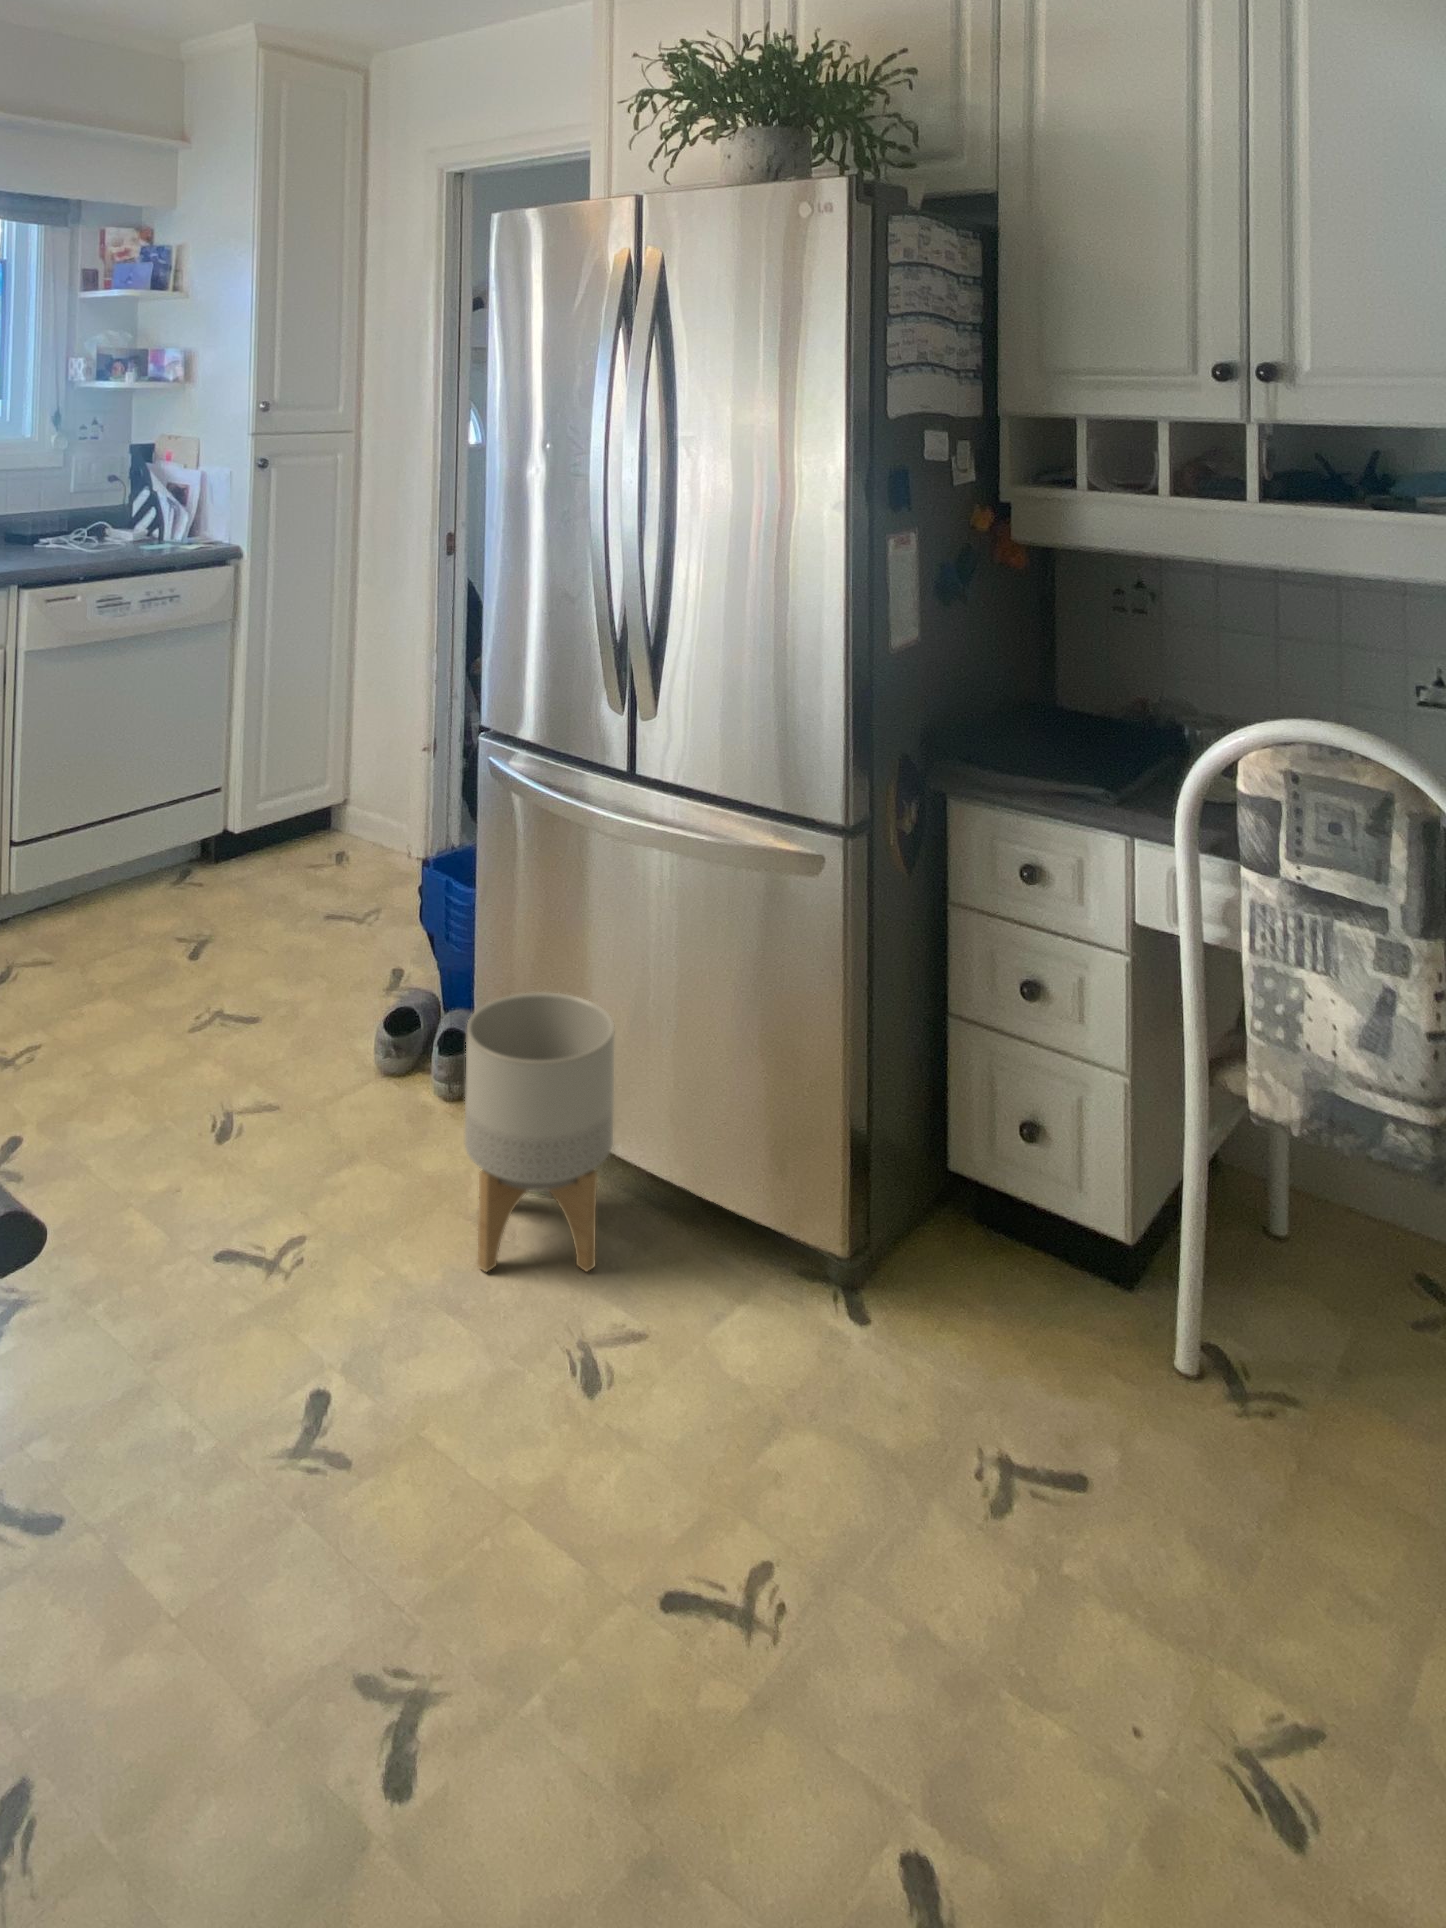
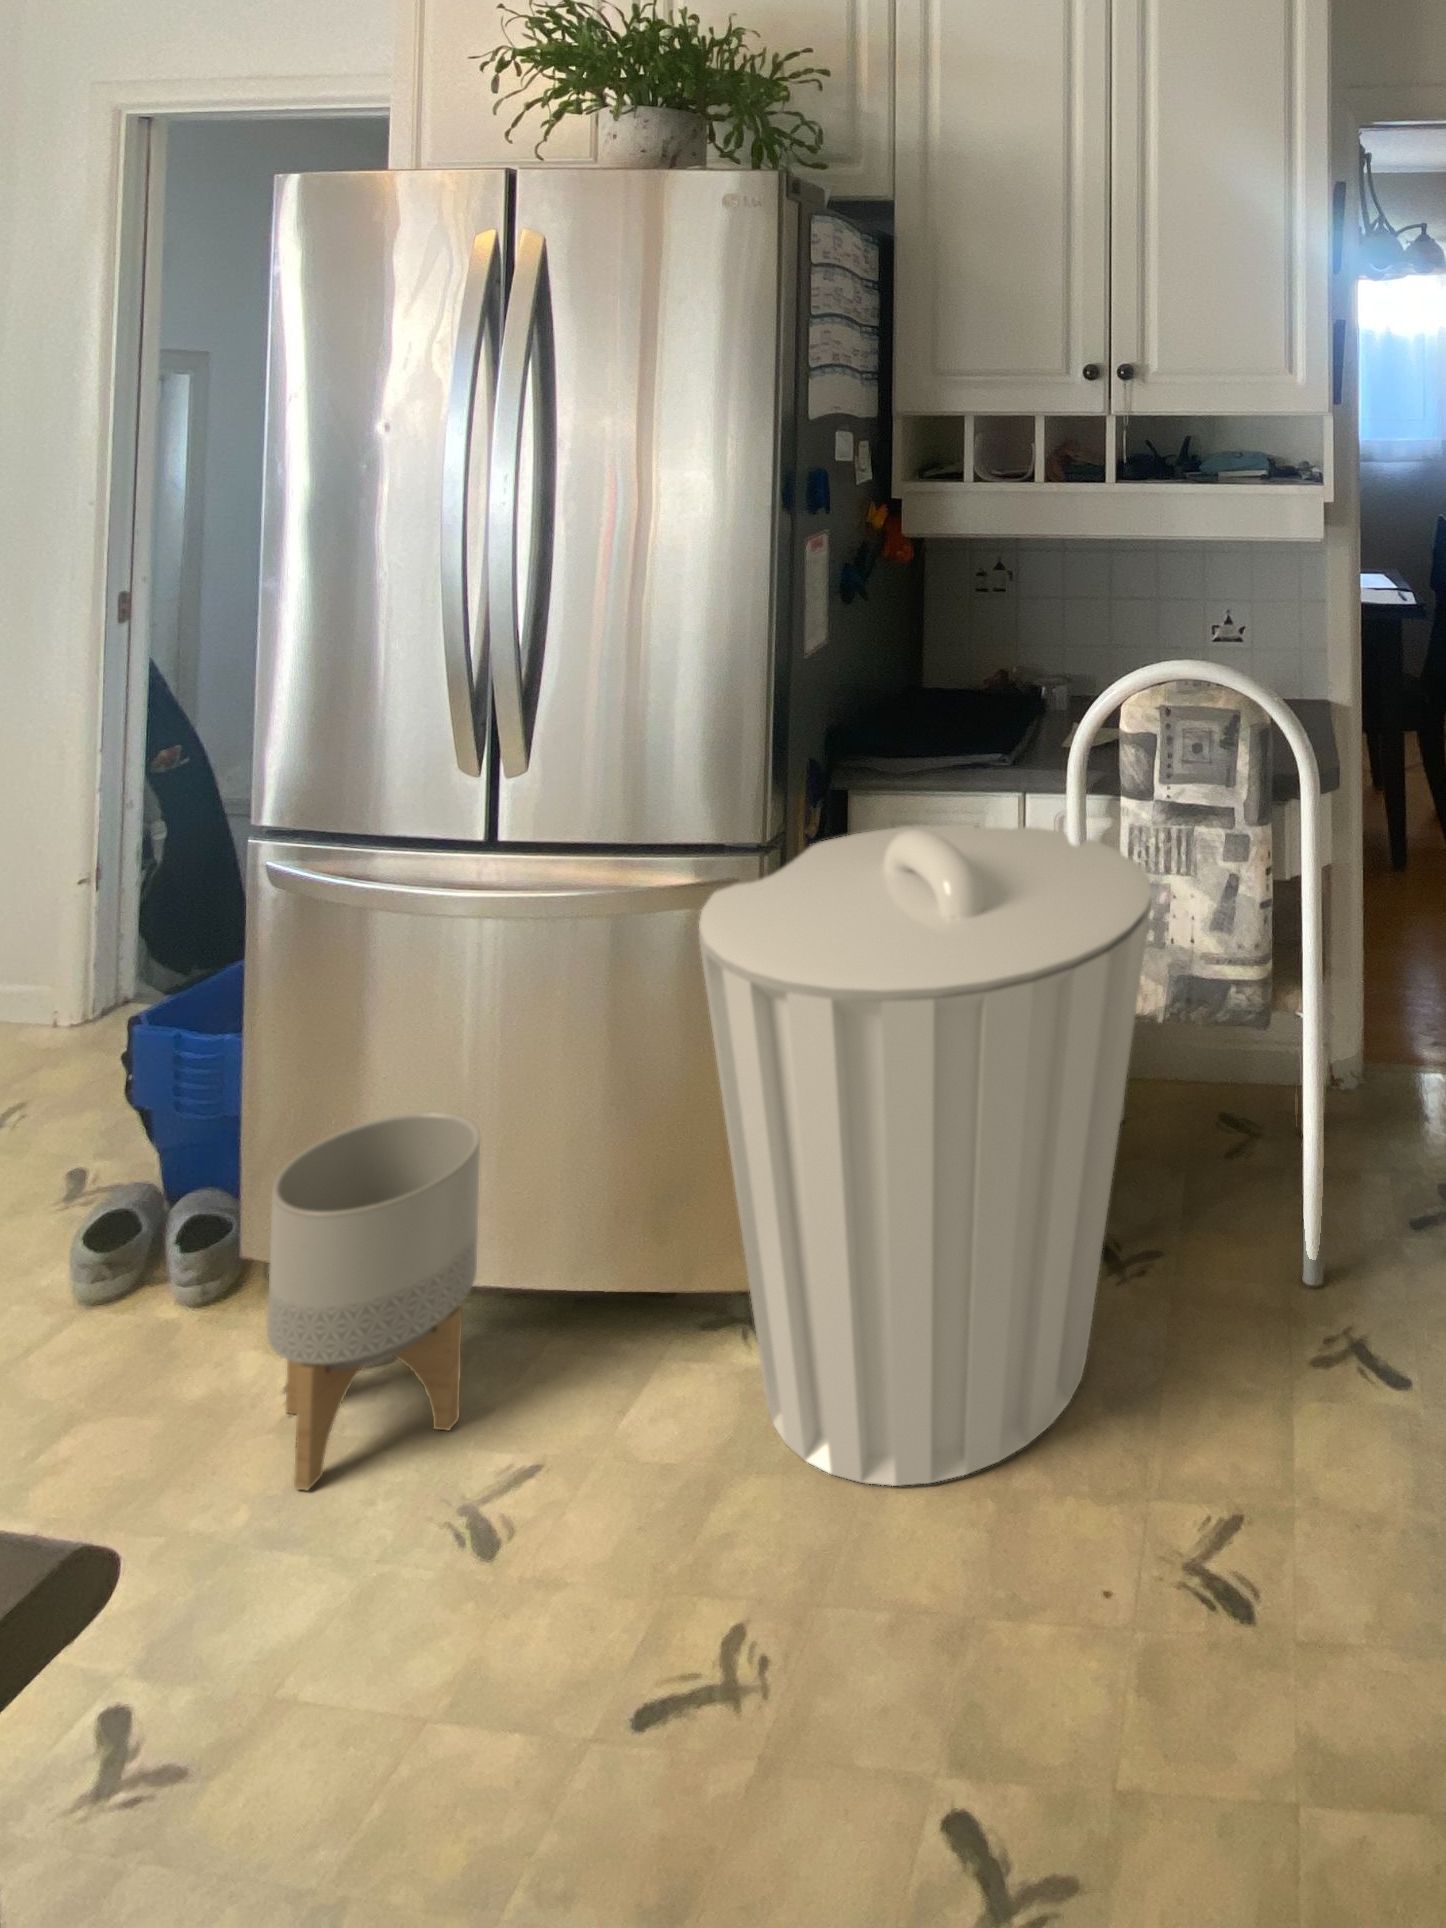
trash can: none [775,842,1263,1540] -> present [699,827,1152,1486]

